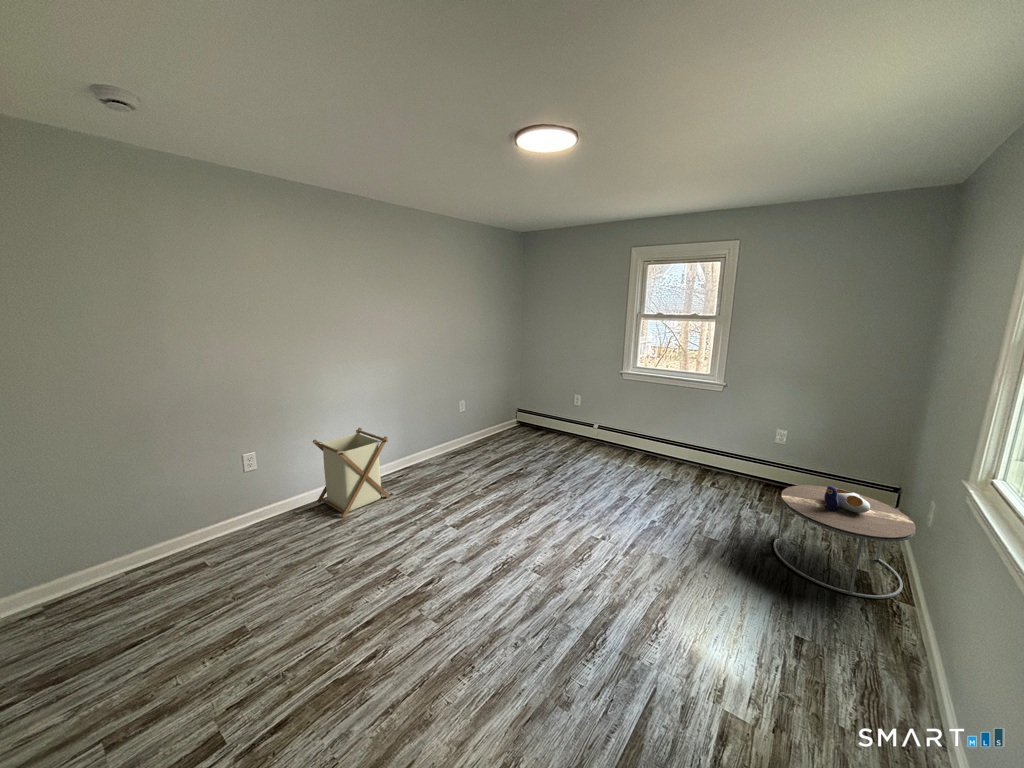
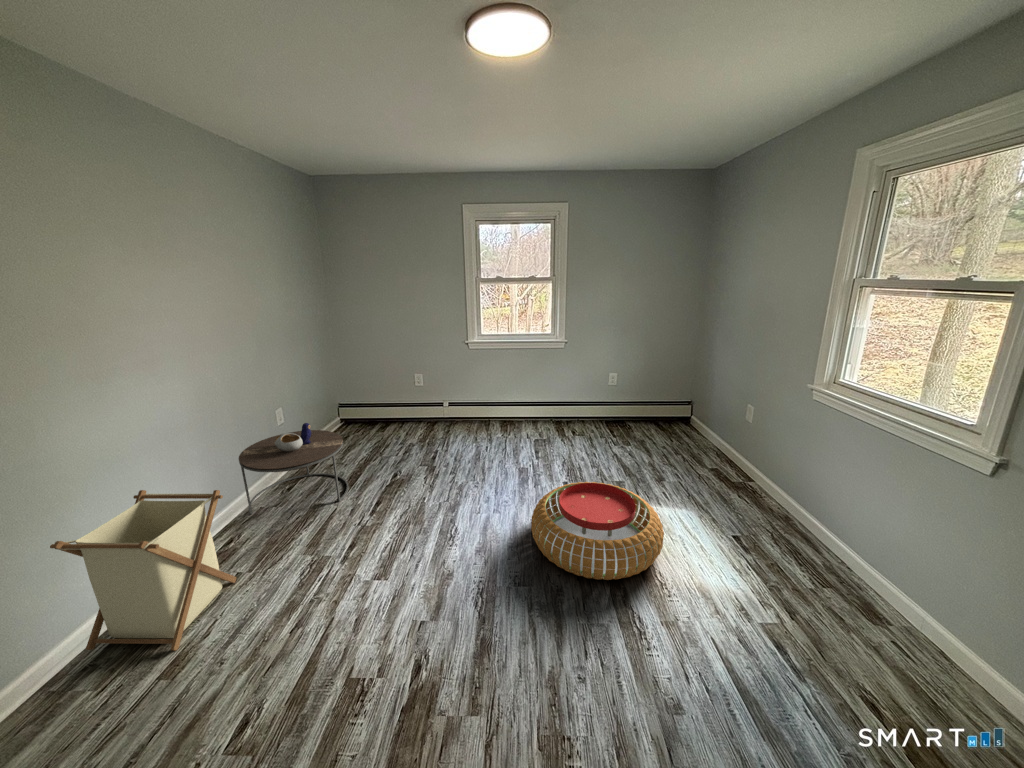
side table: present [774,485,916,599] -> present [239,423,349,514]
pouf: none [565,512,696,609] -> present [531,482,664,580]

